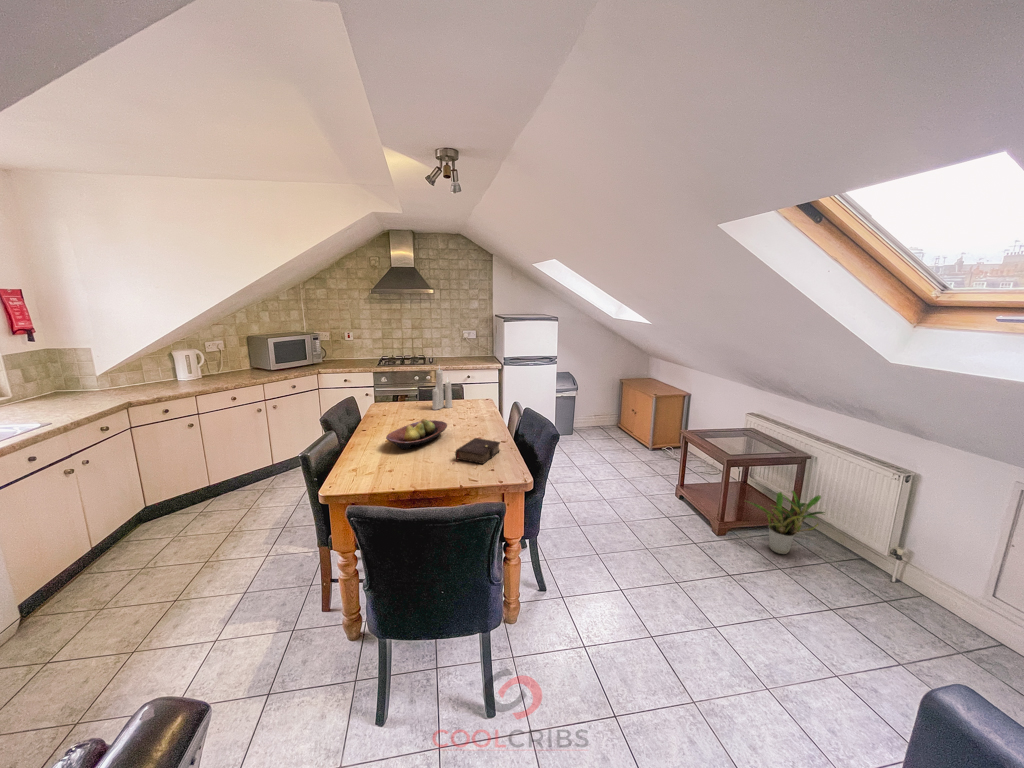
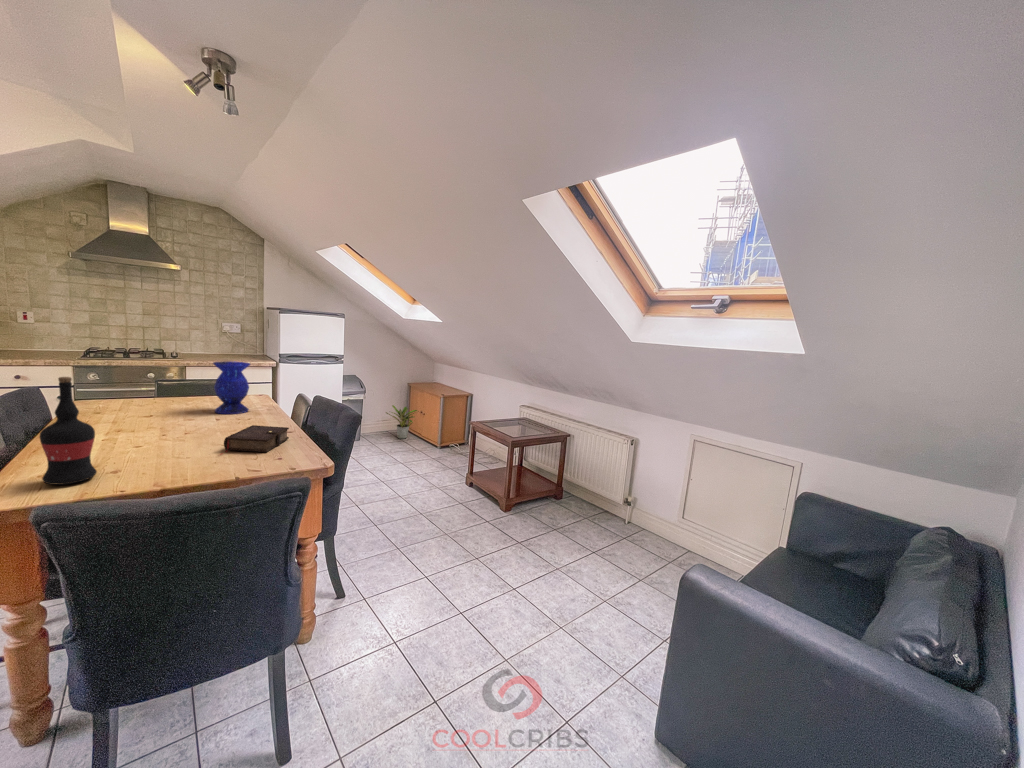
candle: present [432,370,452,410] -> none [179,344,212,404]
vase: none [451,378,476,422] -> present [213,361,250,414]
wine bottle: none [356,410,384,480] -> present [40,377,97,485]
fruit bowl: present [386,419,447,449] -> none [100,406,208,446]
potted plant: present [747,491,825,554] -> present [386,405,417,439]

